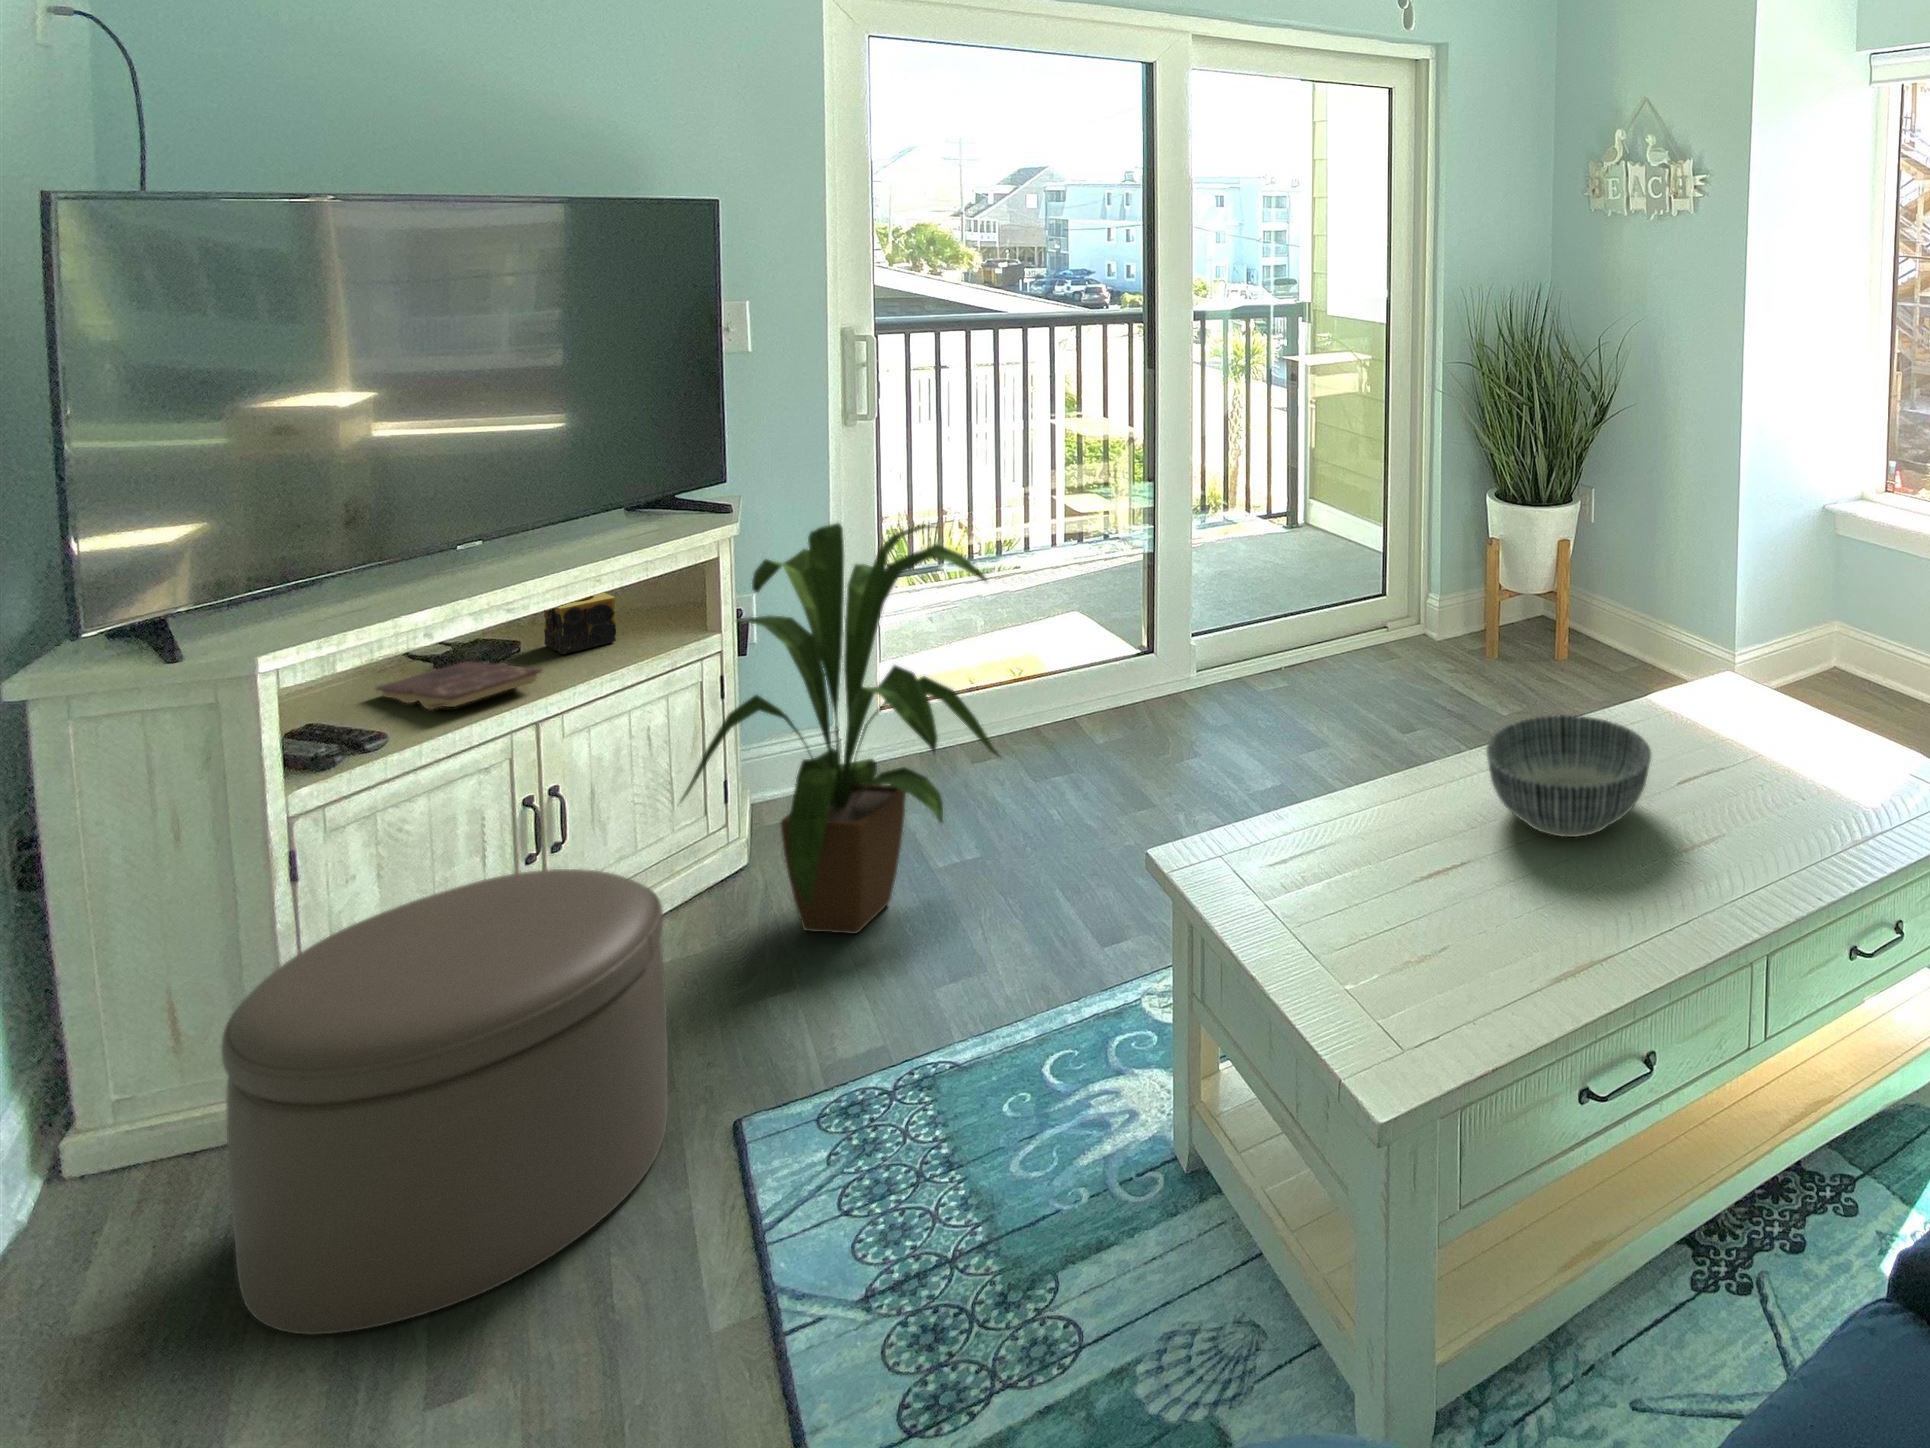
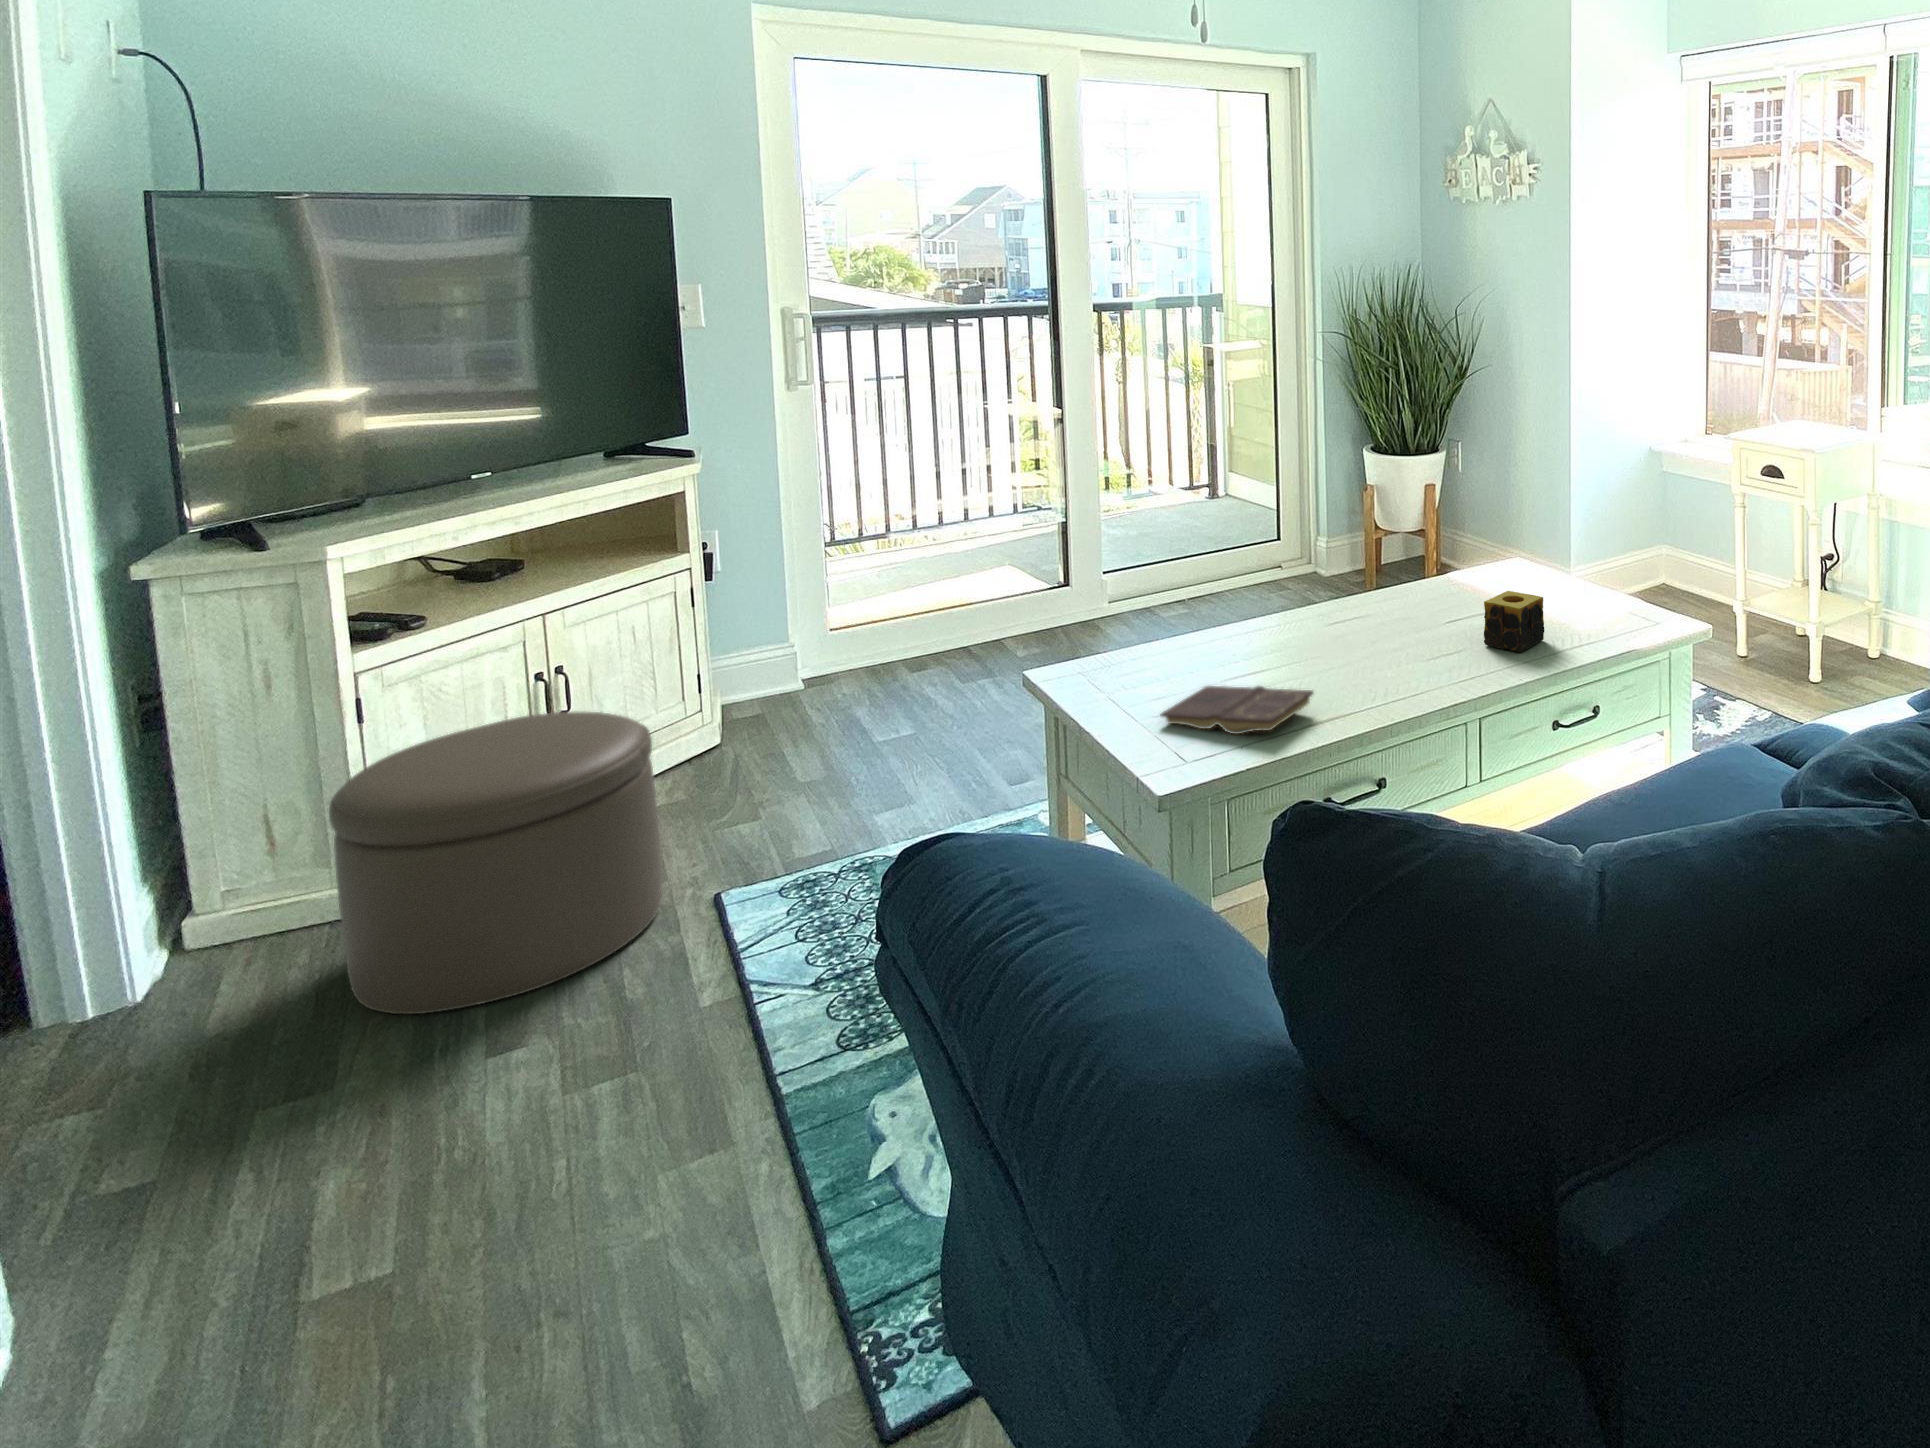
house plant: present [677,523,1001,934] -> none [657,451,929,786]
candle: present [544,593,616,654] -> present [1484,591,1544,652]
book: present [376,661,541,709] -> present [1161,686,1313,734]
bowl: present [1486,715,1651,837] -> none [1285,578,1413,658]

